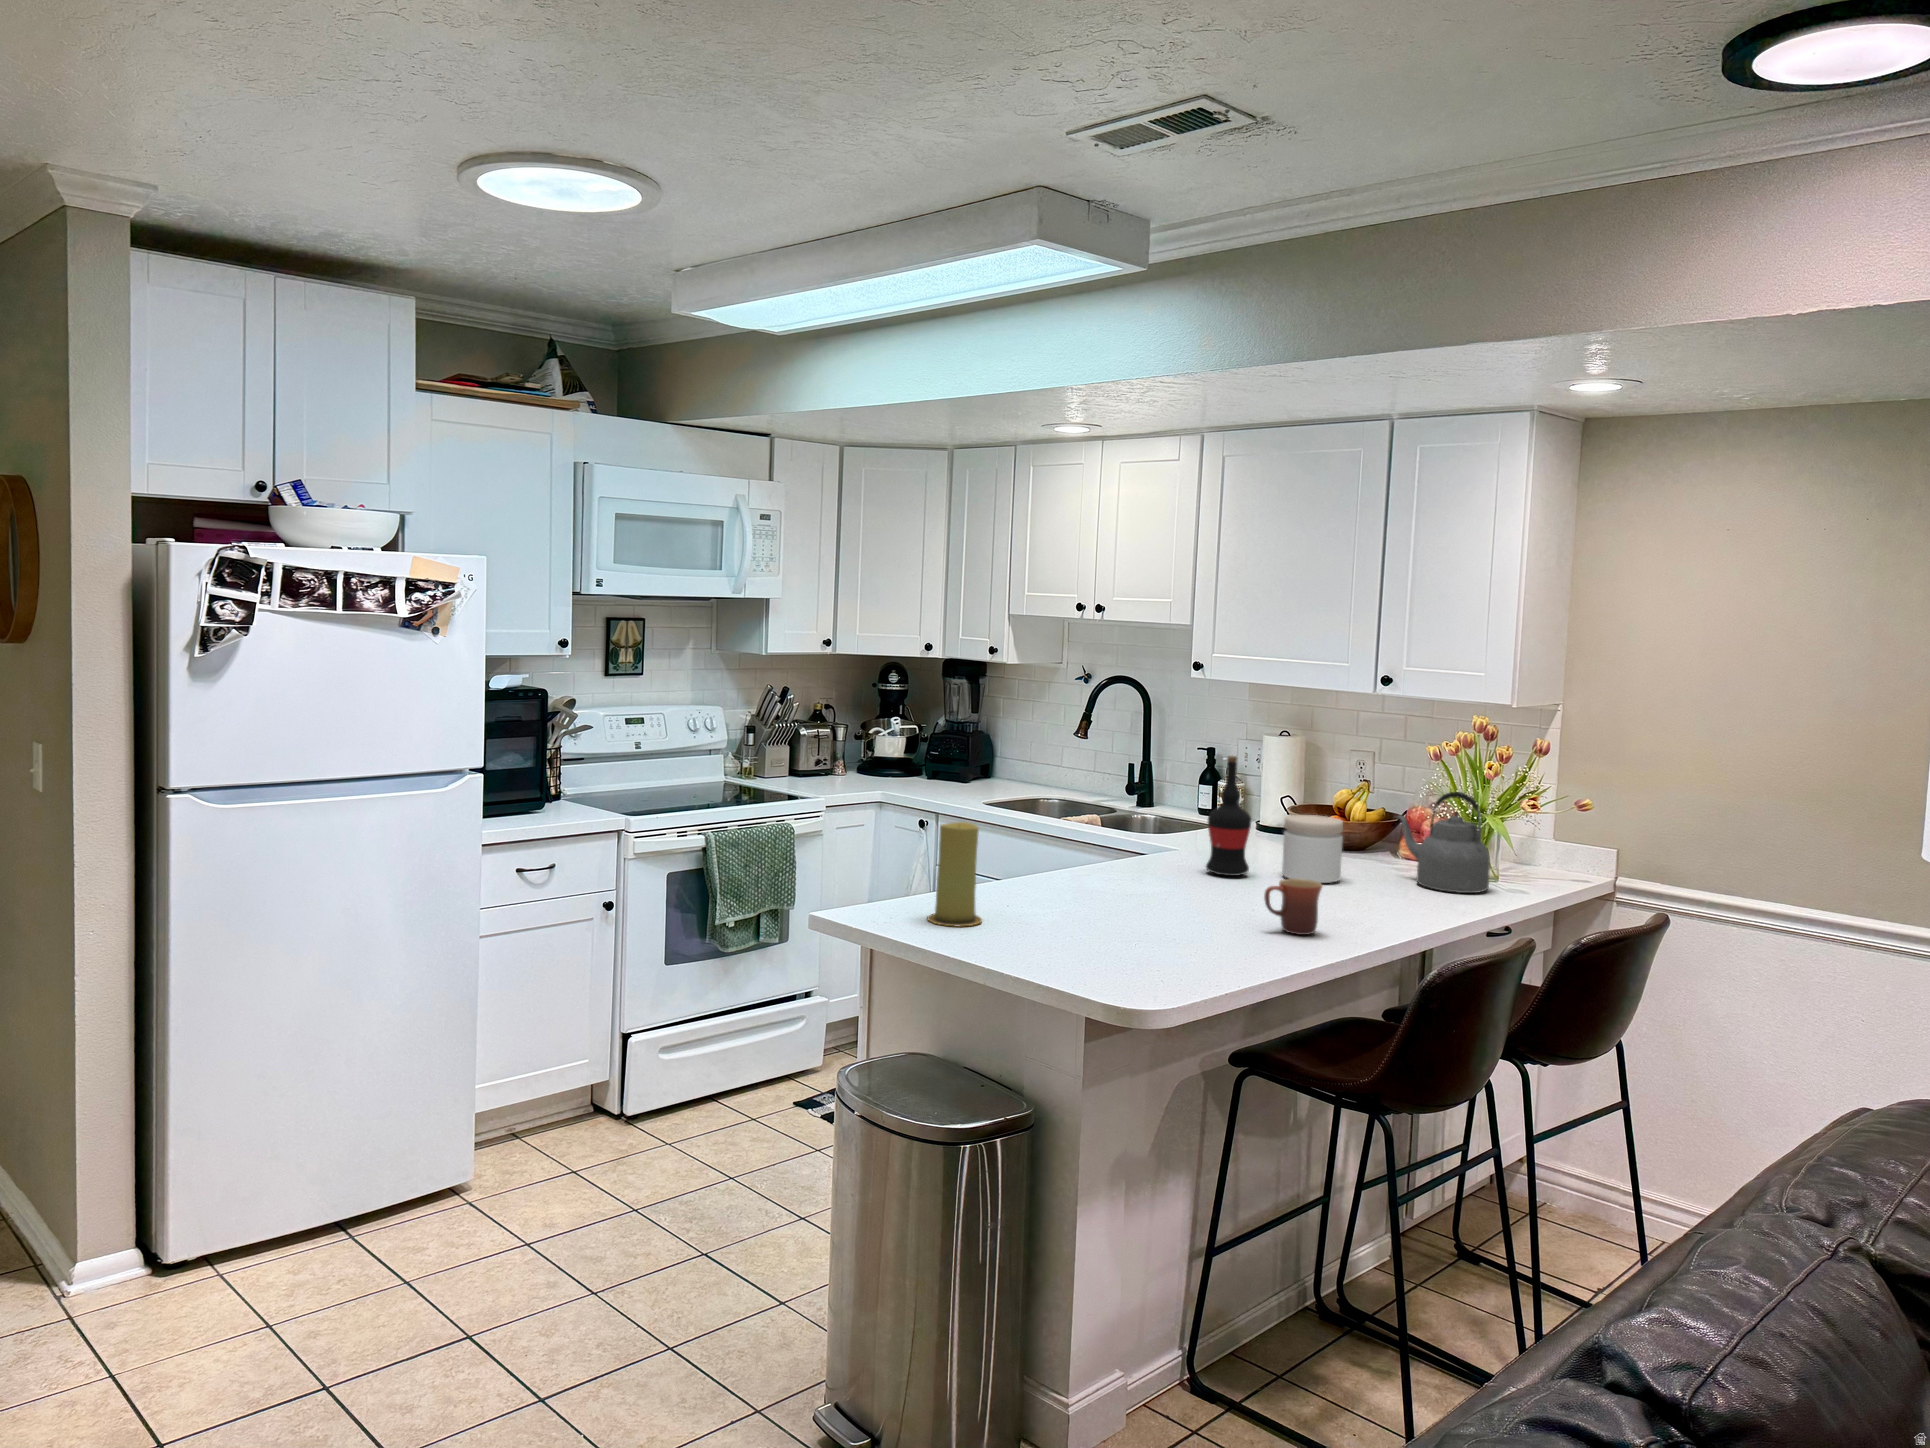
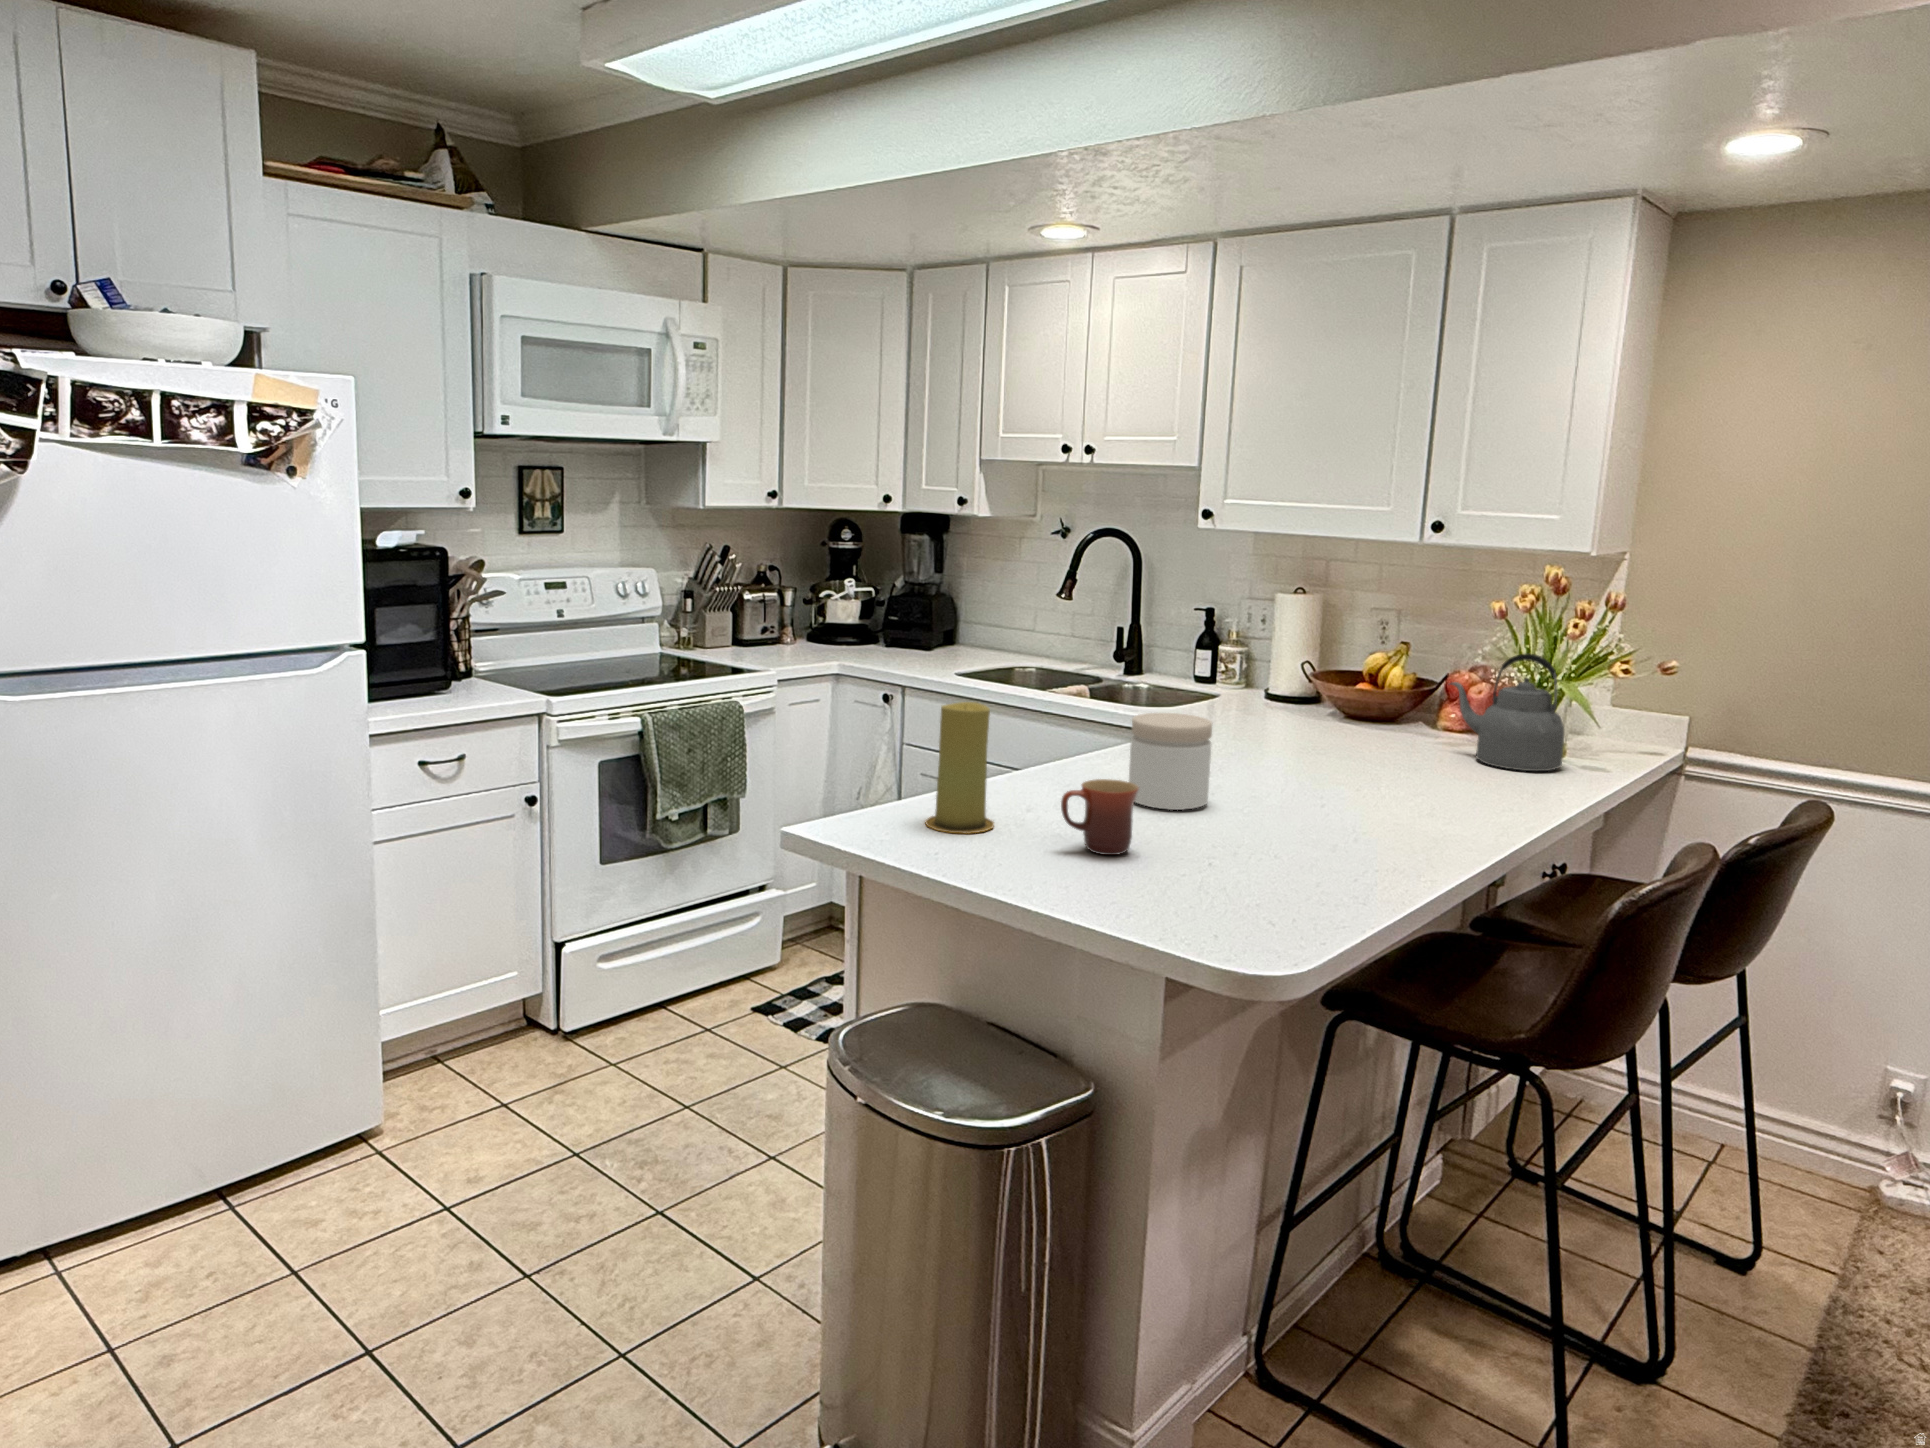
wine bottle: present [1206,756,1251,876] -> none [1234,615,1289,756]
jar: present [1282,815,1343,883] -> present [1129,713,1212,810]
mug: present [1264,879,1322,935] -> present [1061,779,1139,855]

